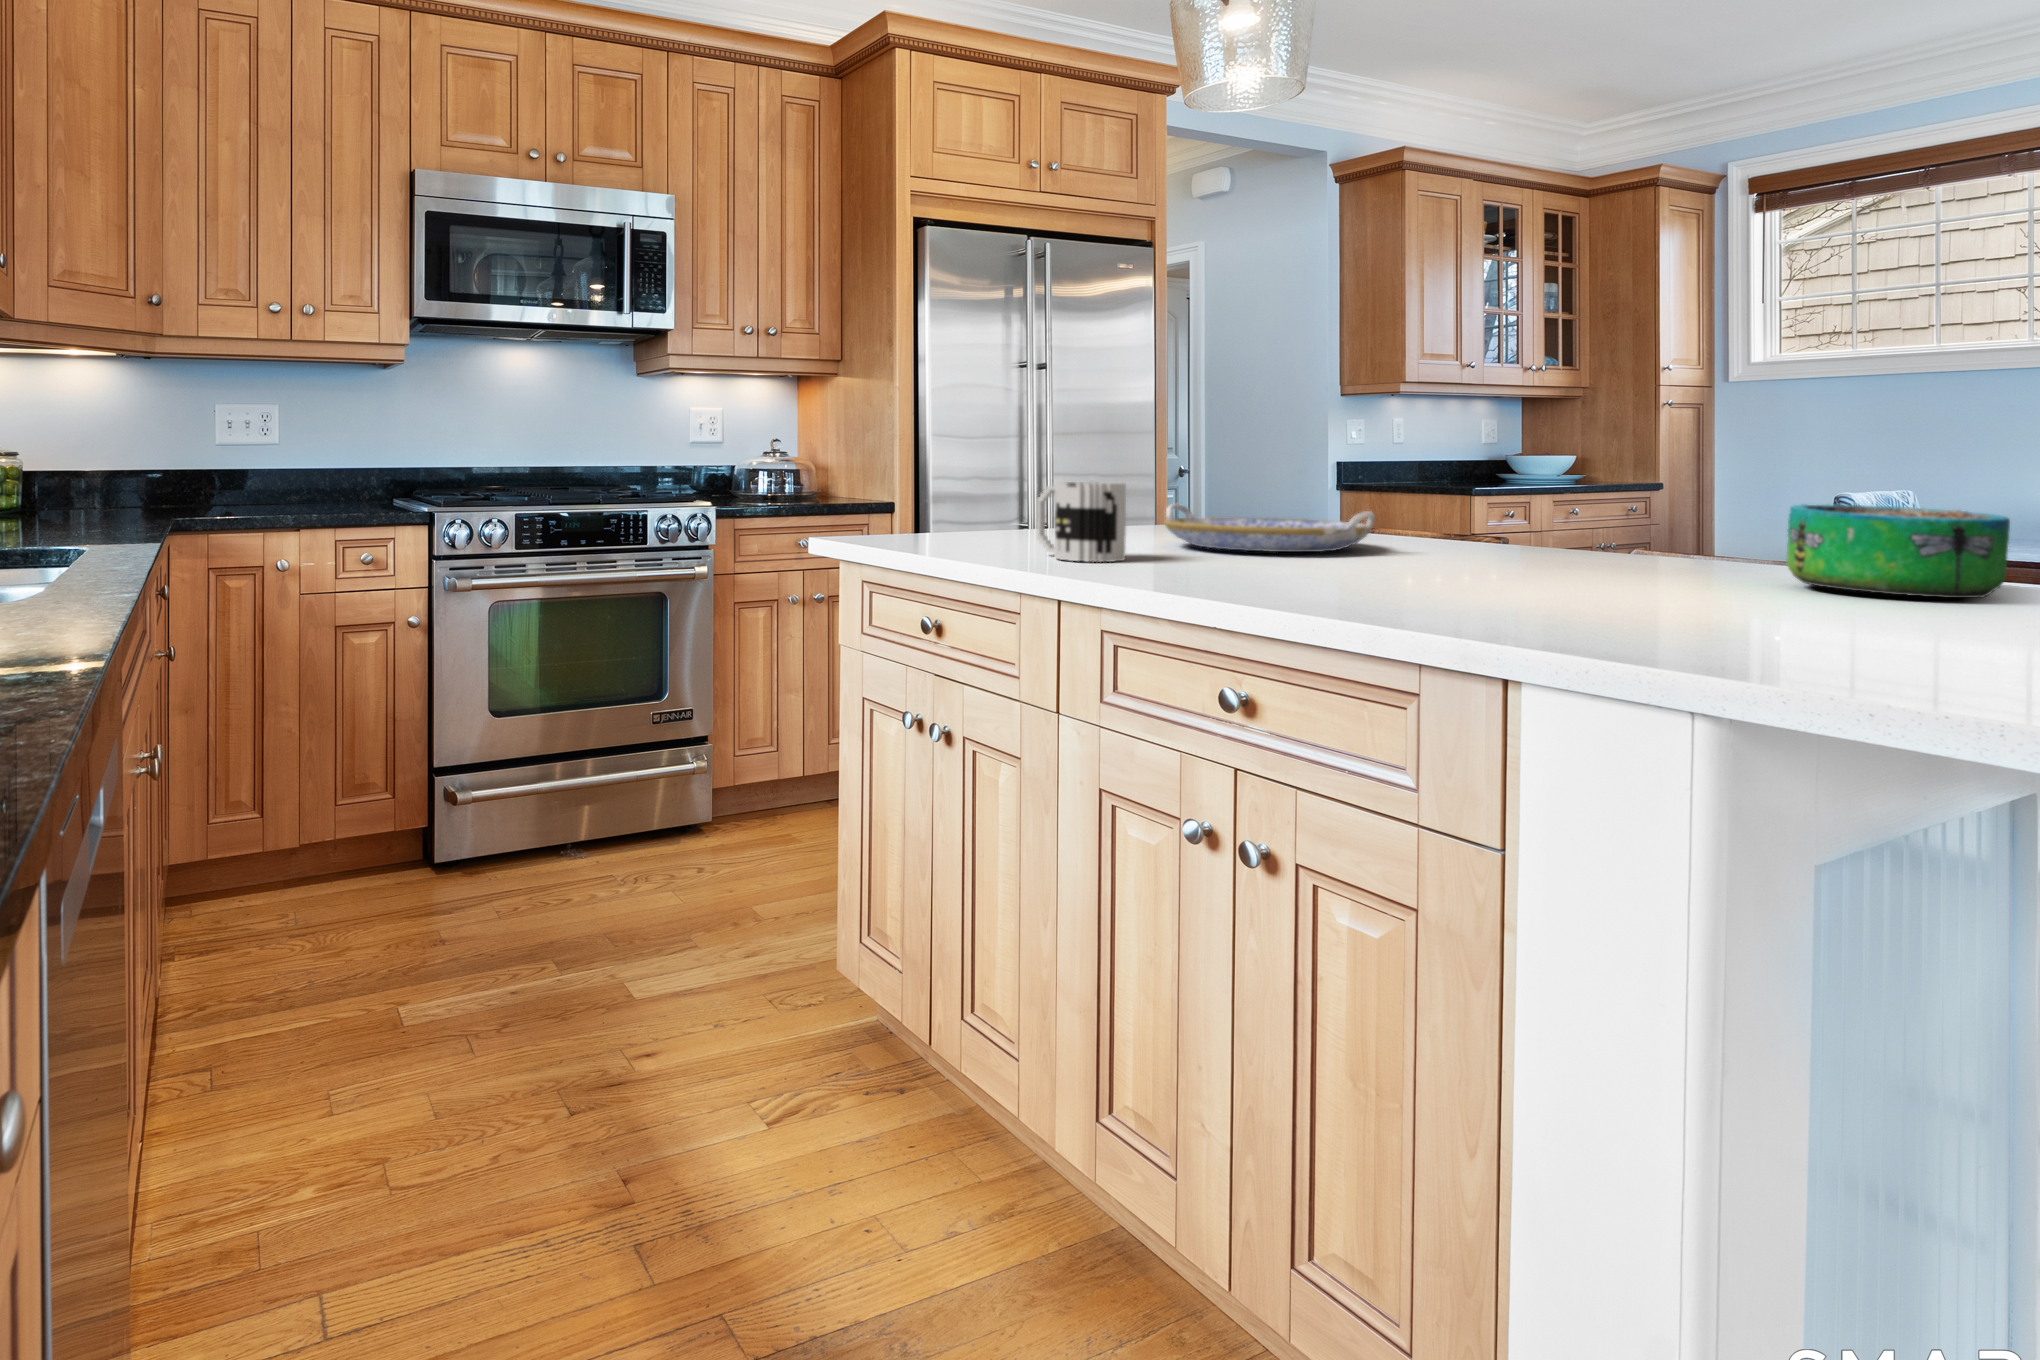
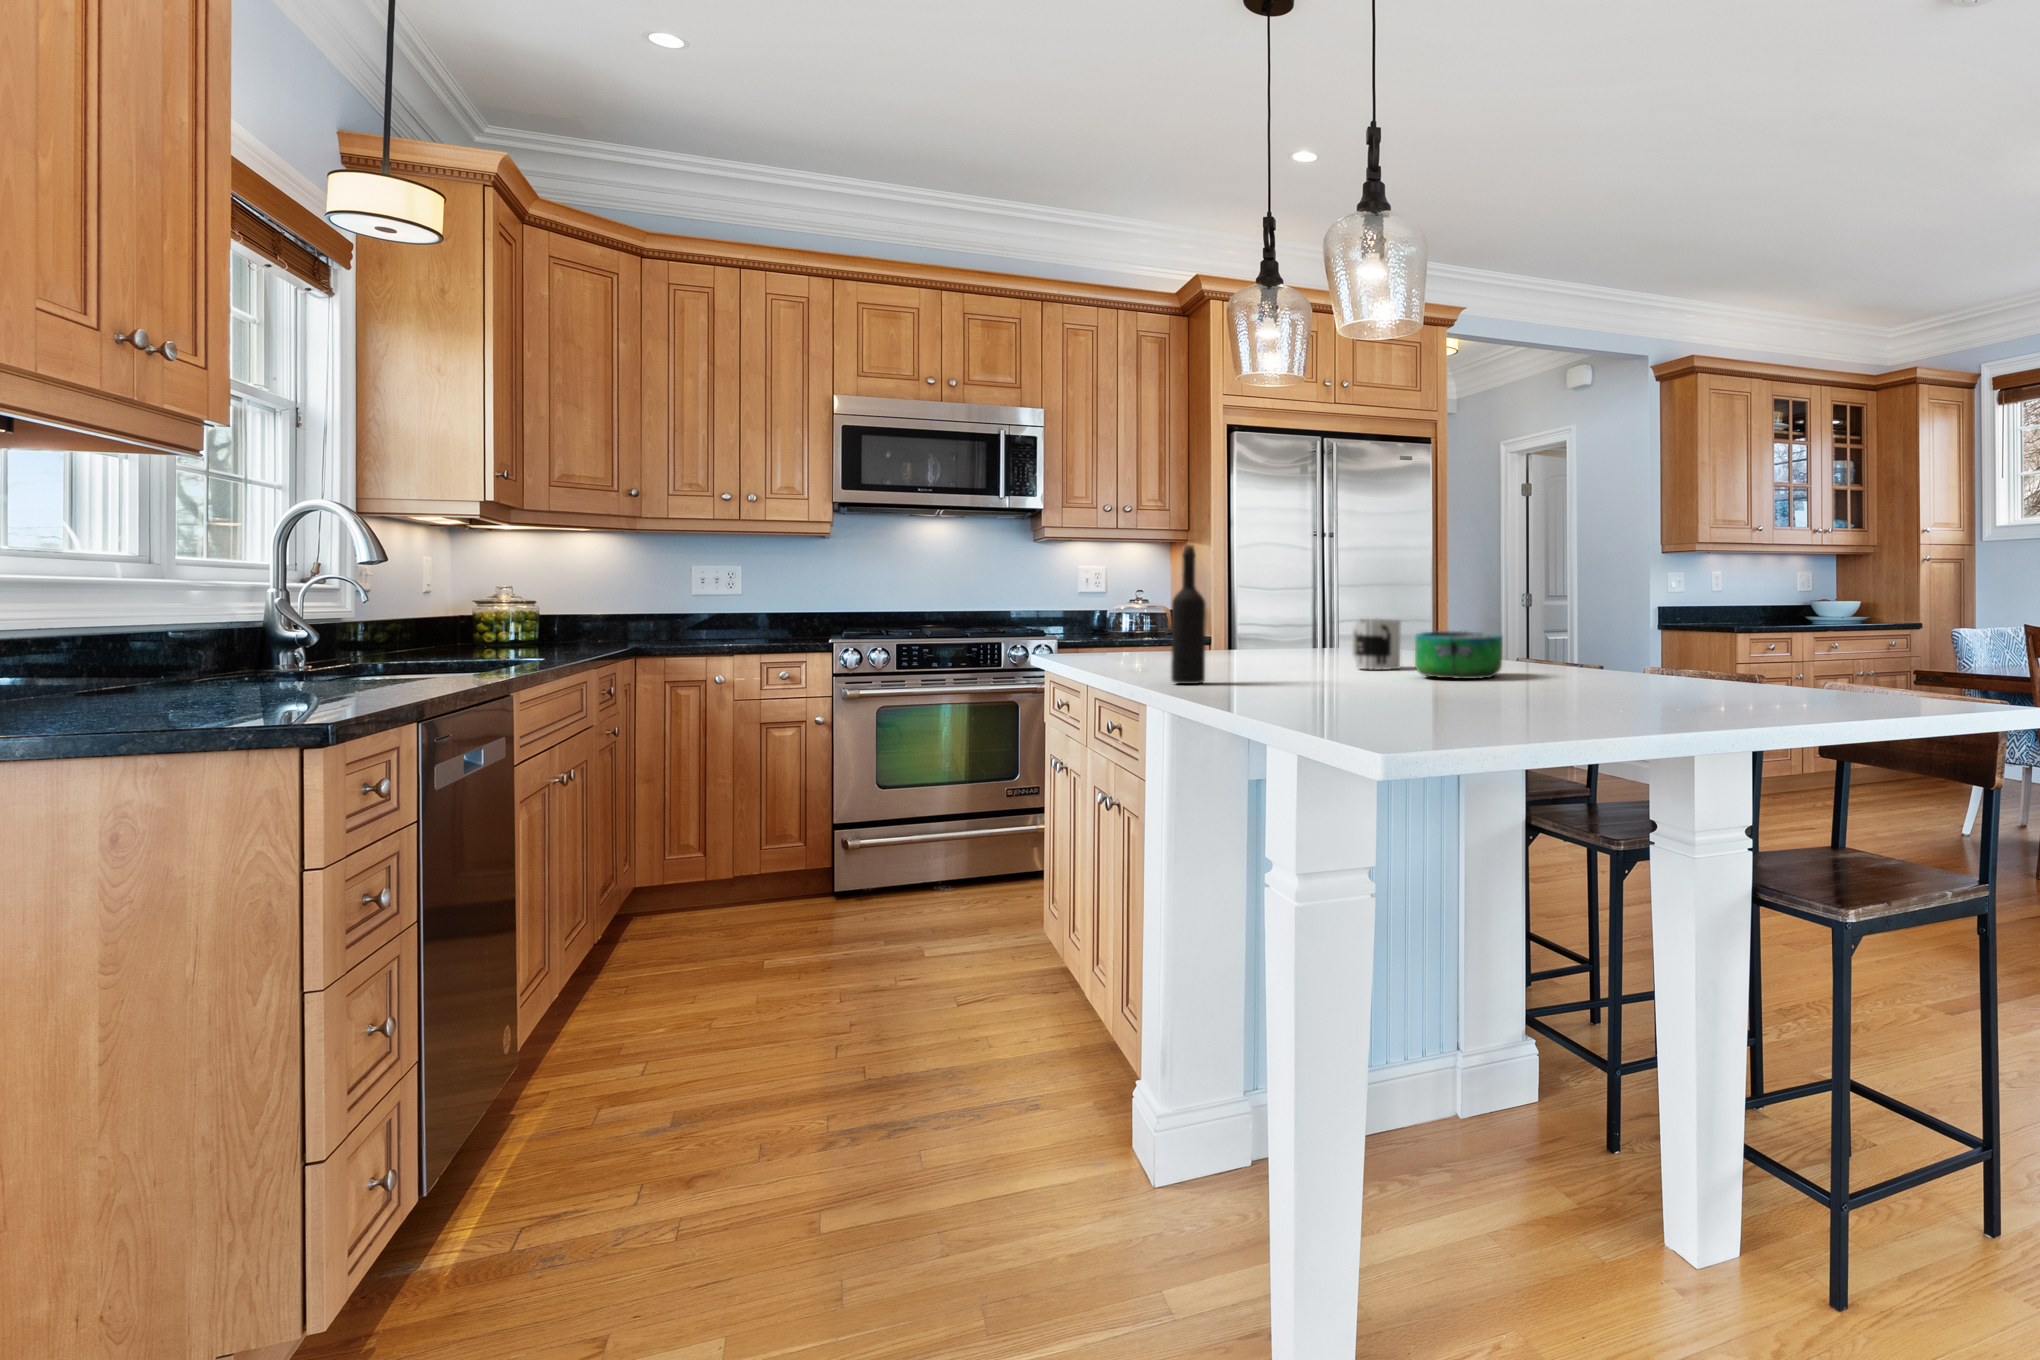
wine bottle: none [1396,340,1470,609] -> present [1171,545,1206,684]
mug: present [1037,482,1126,562] -> present [1352,619,1401,669]
serving tray: present [1165,504,1375,552] -> none [1209,634,1329,661]

